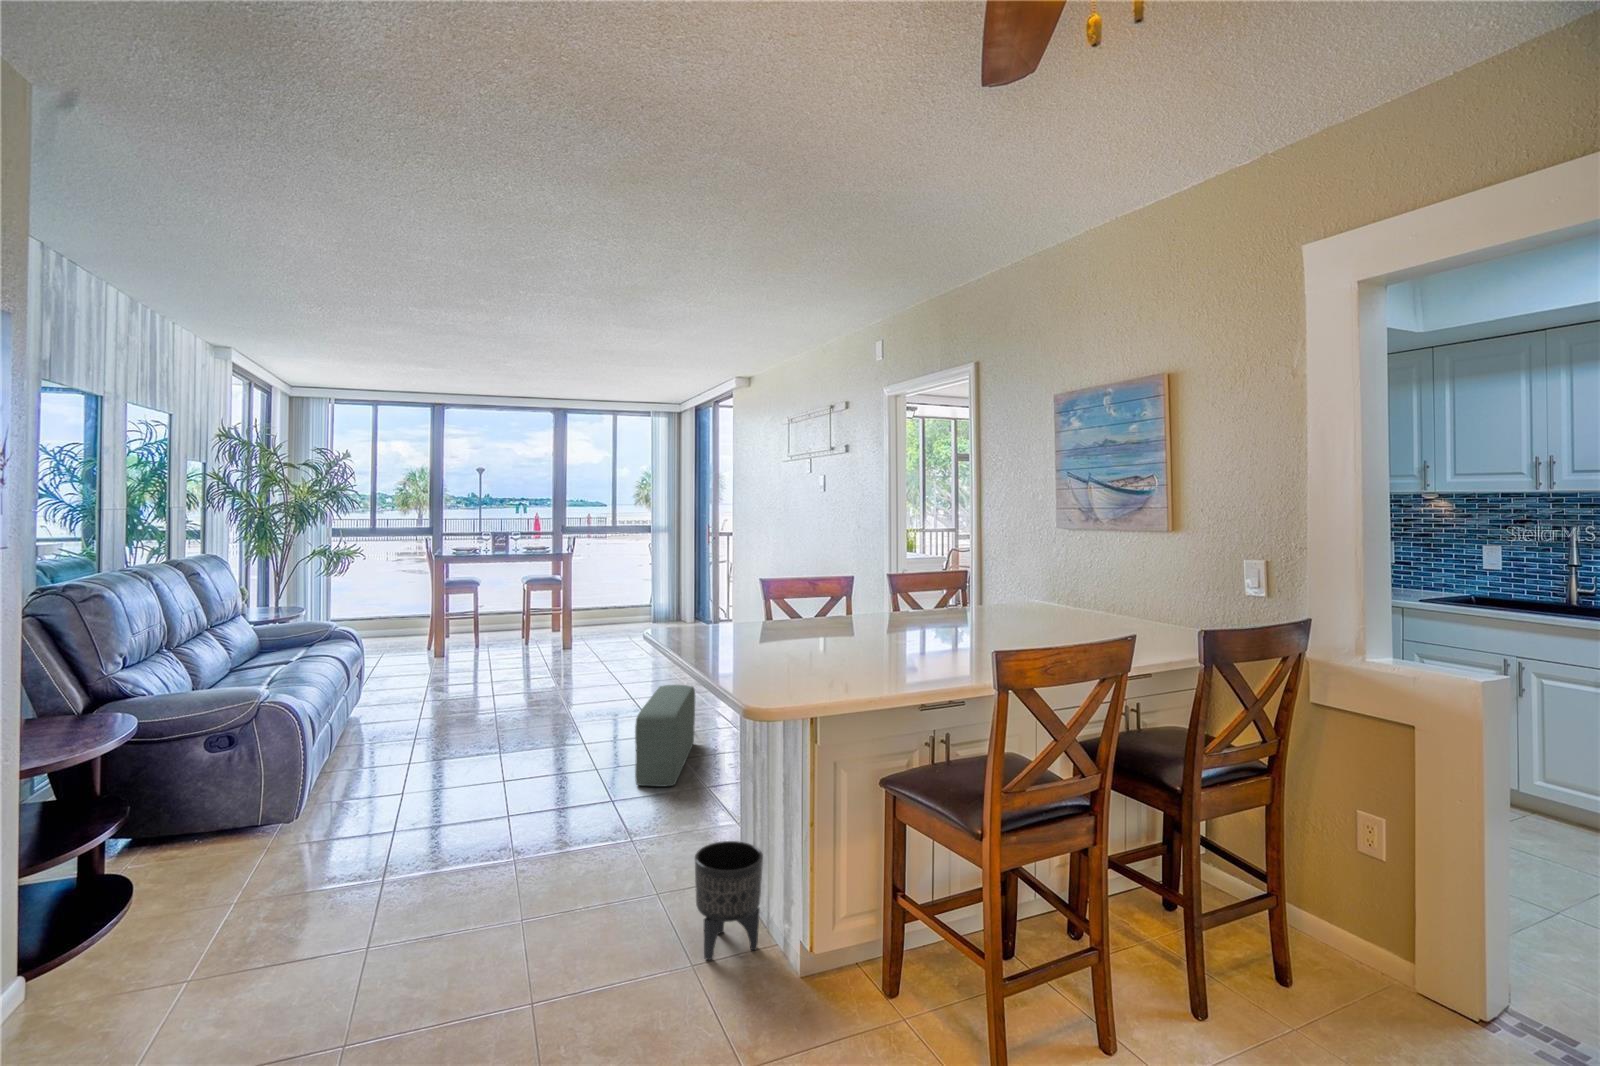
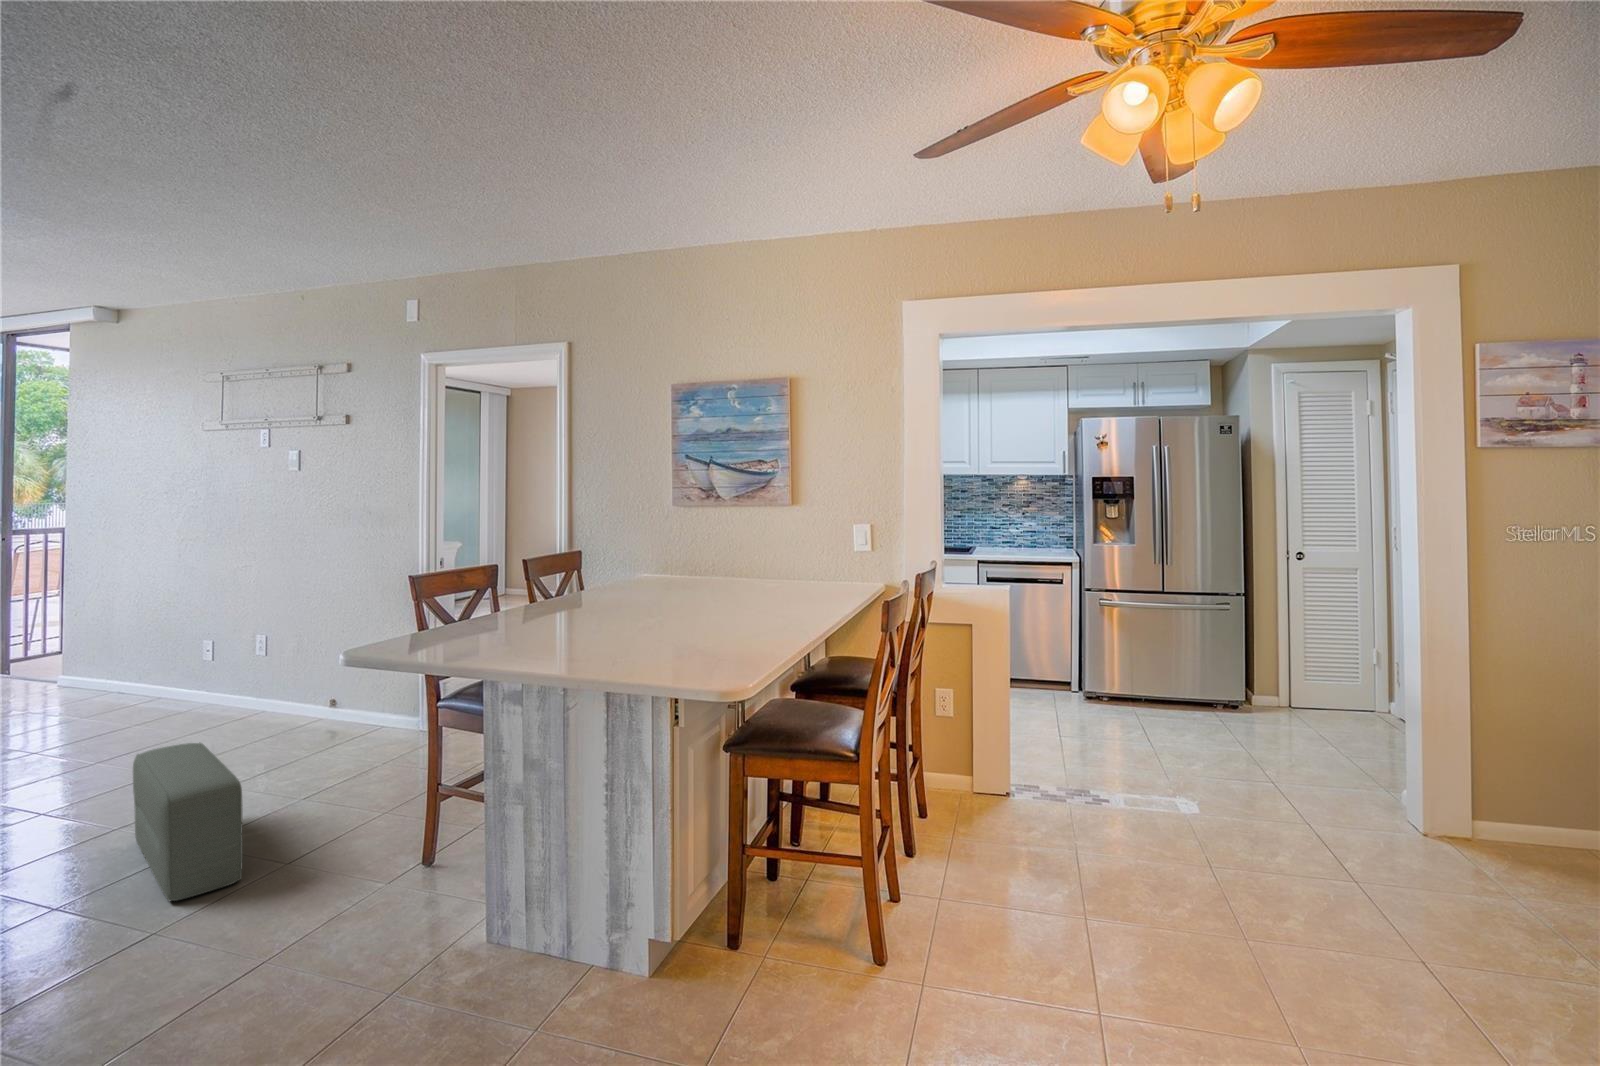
planter: present [695,841,763,960] -> none [506,871,593,1024]

